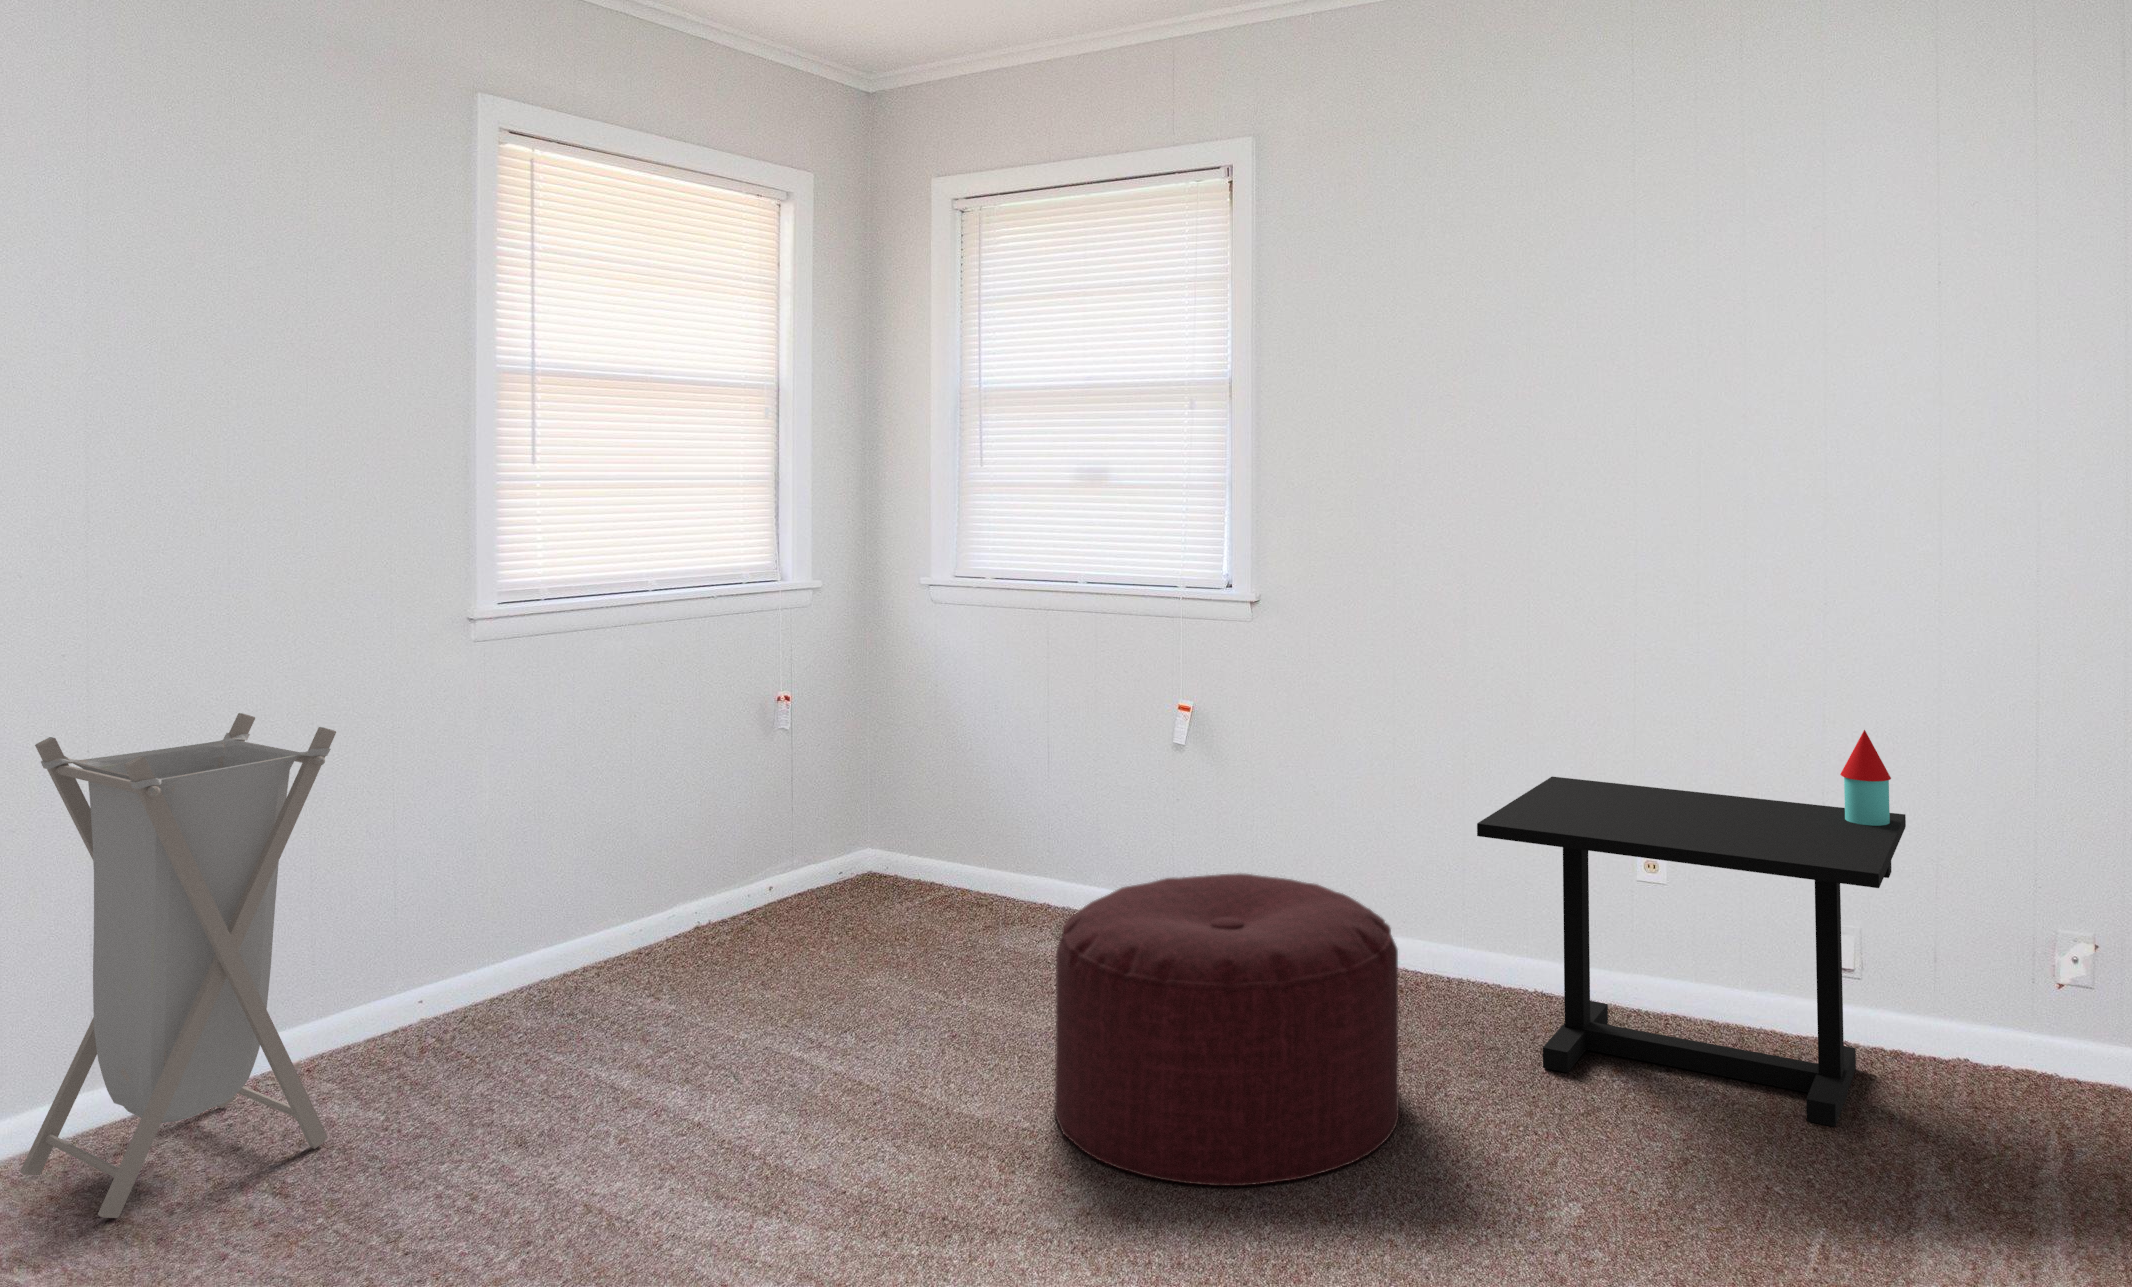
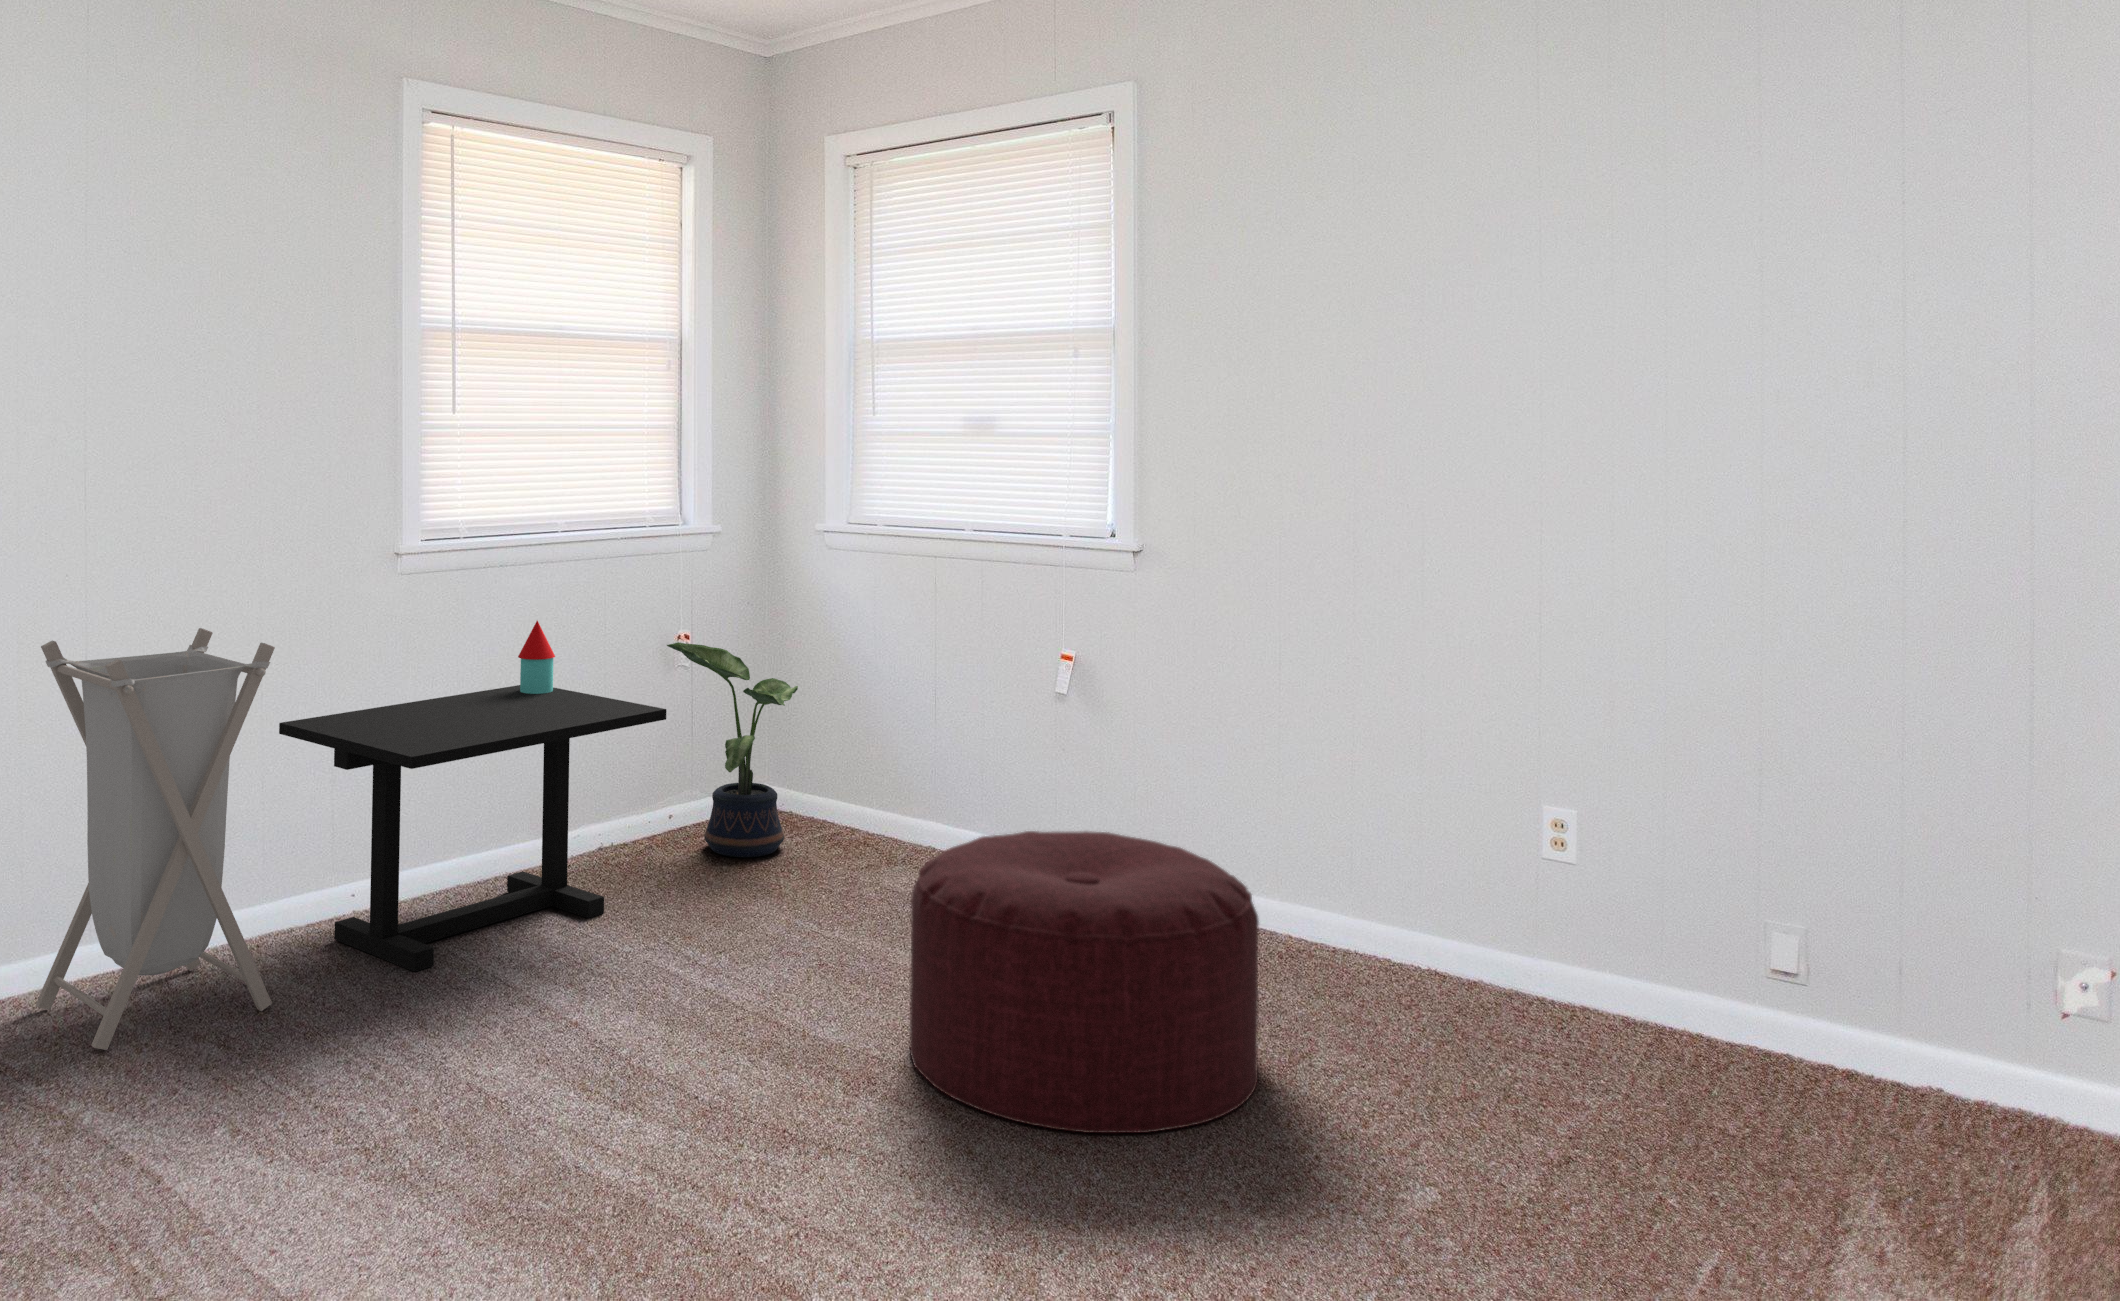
potted plant: none [770,700,908,922] -> present [667,642,798,857]
side table: present [1477,730,1906,1127] -> present [279,621,667,972]

